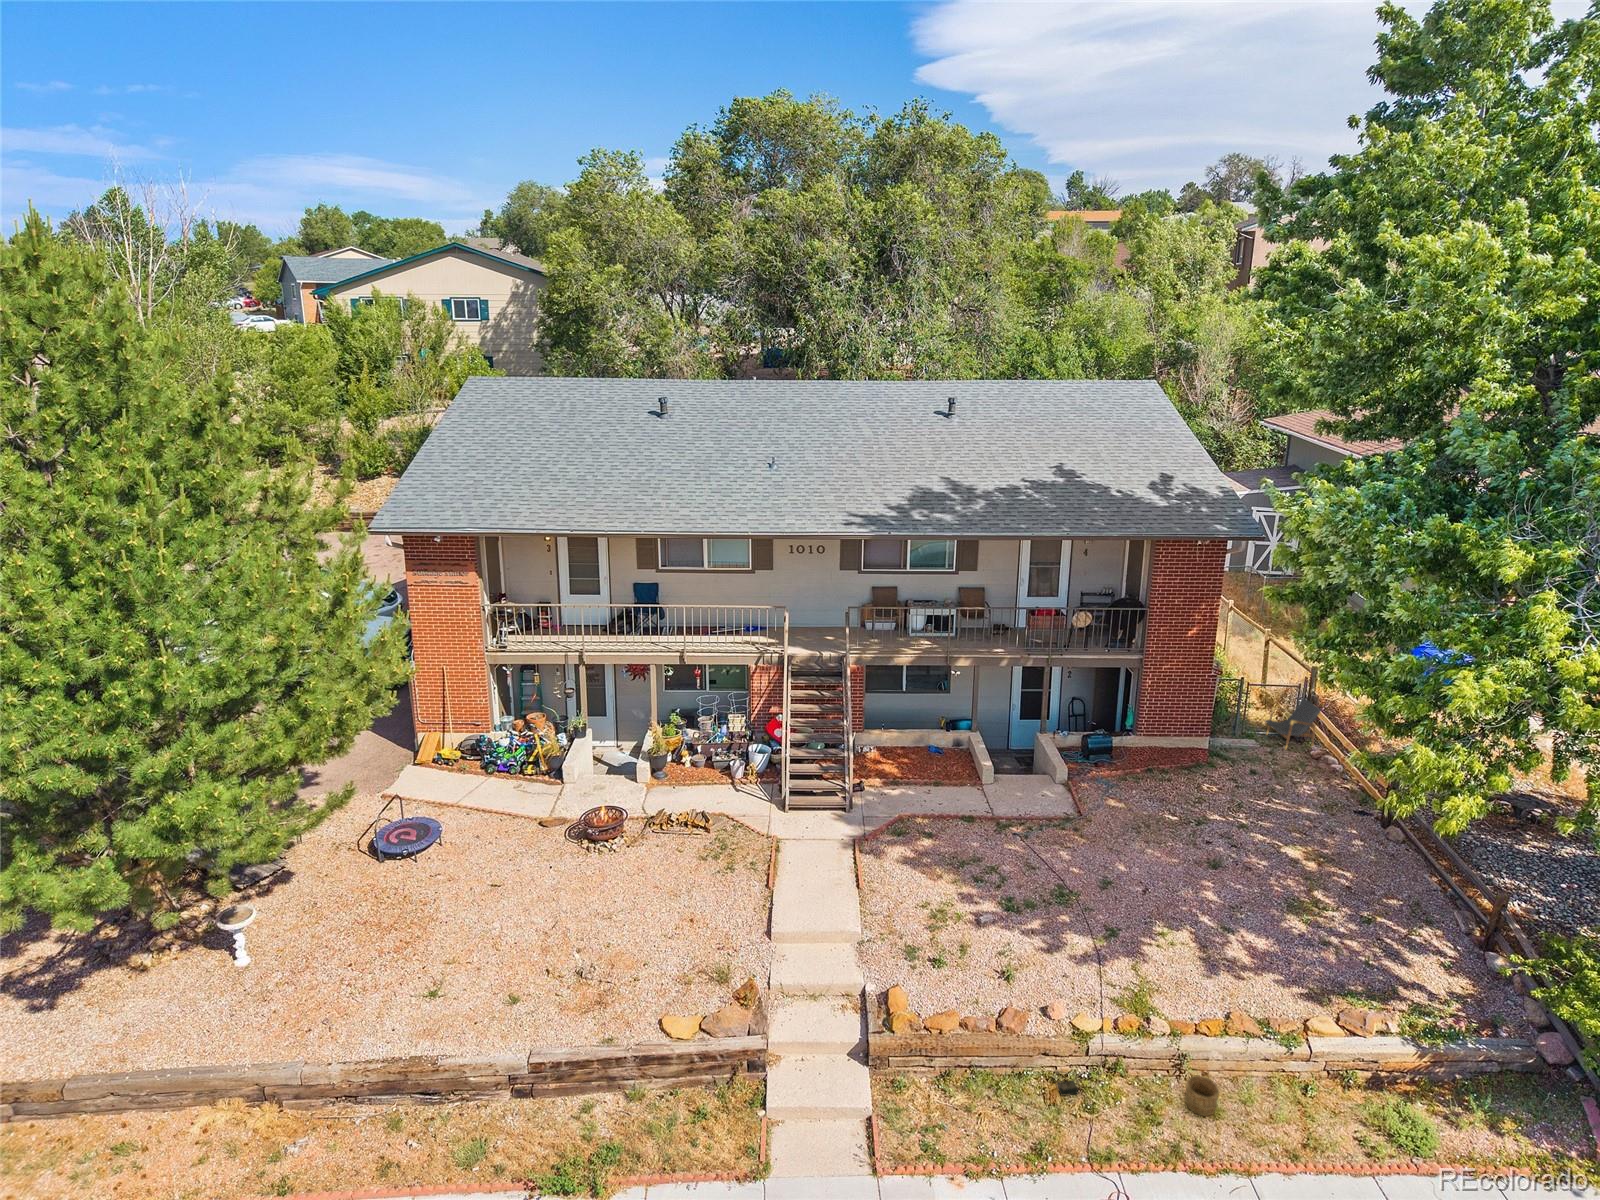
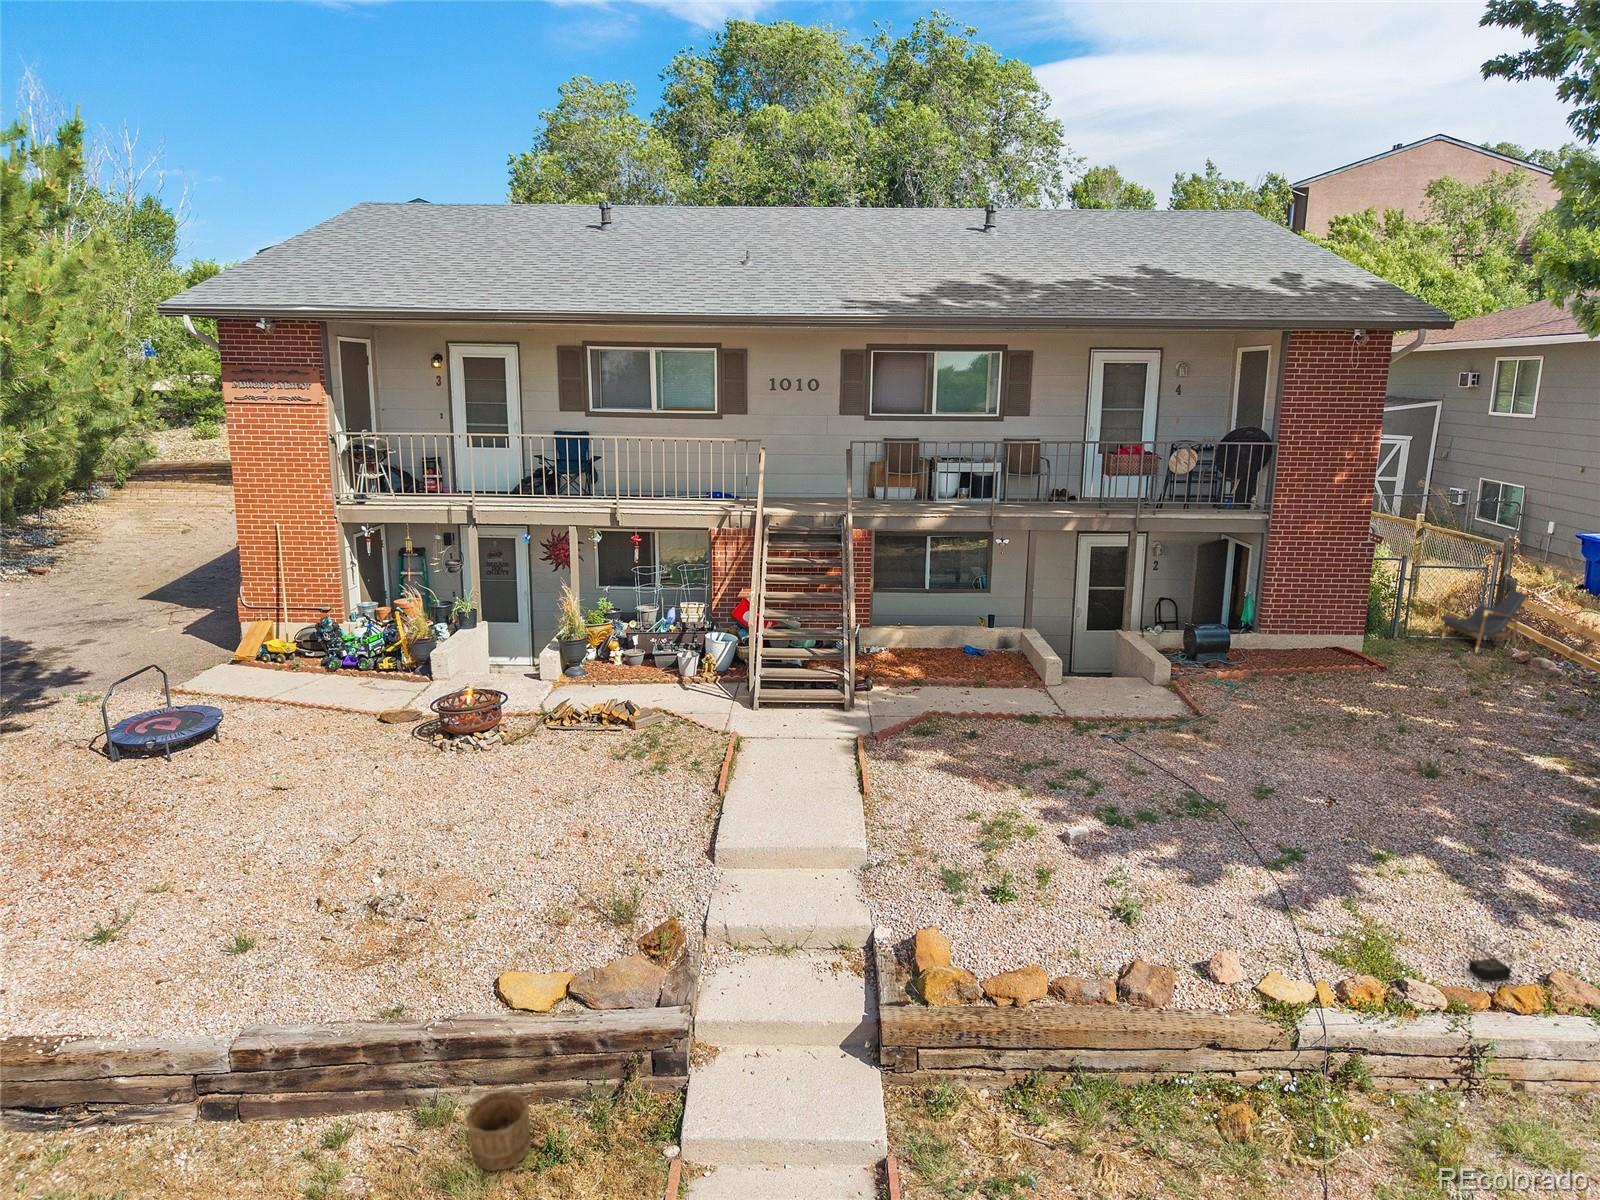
decorative plant: present [1054,1071,1079,1096] -> present [1464,935,1515,982]
wooden bucket: present [1185,1075,1220,1116] -> present [466,1090,531,1171]

